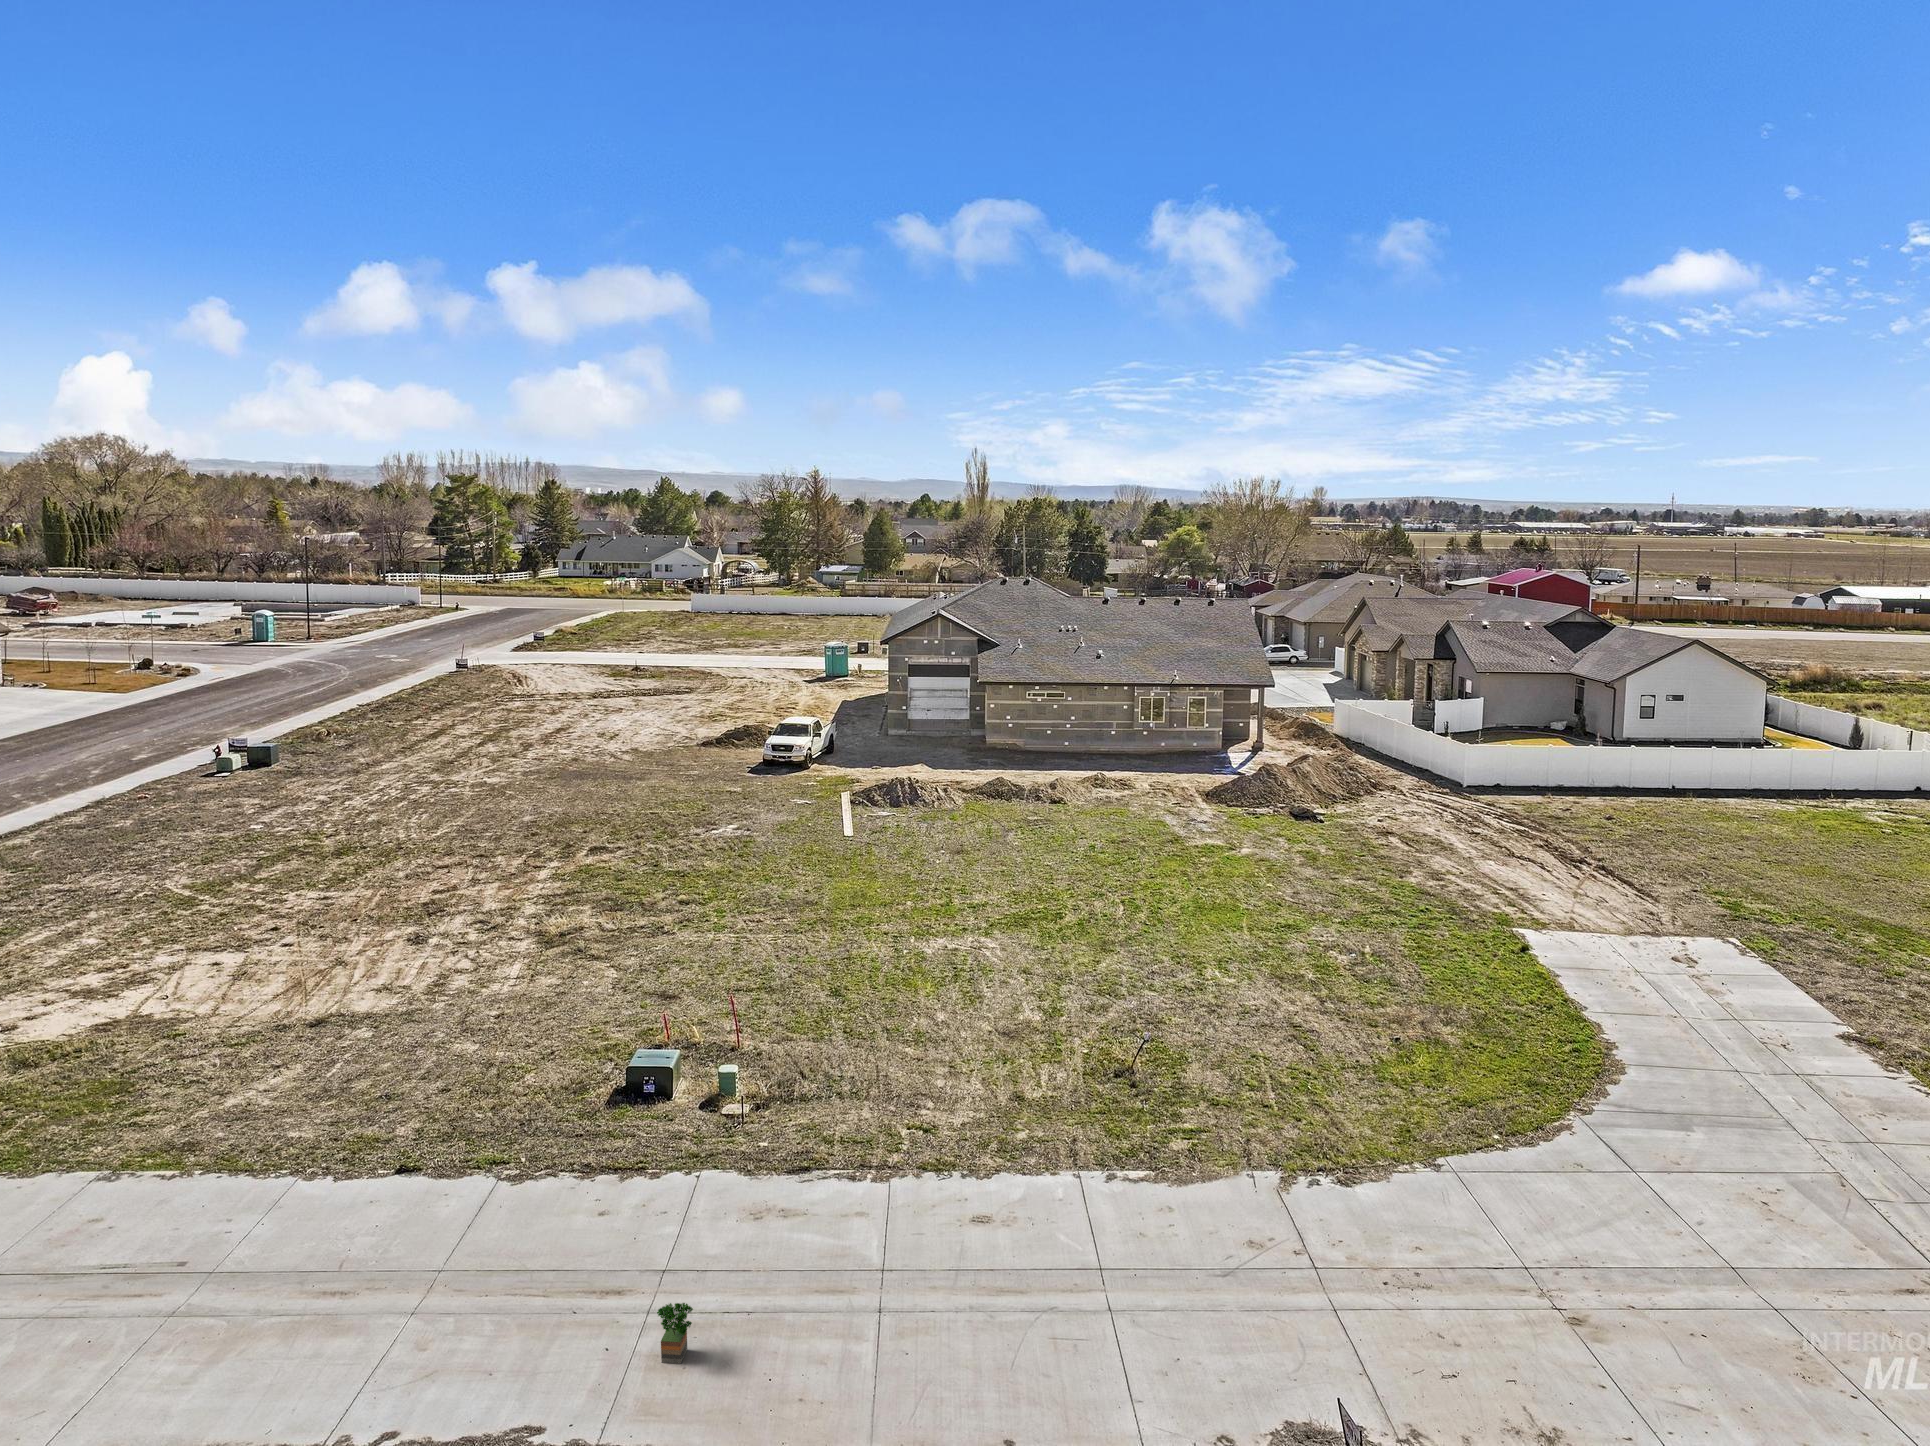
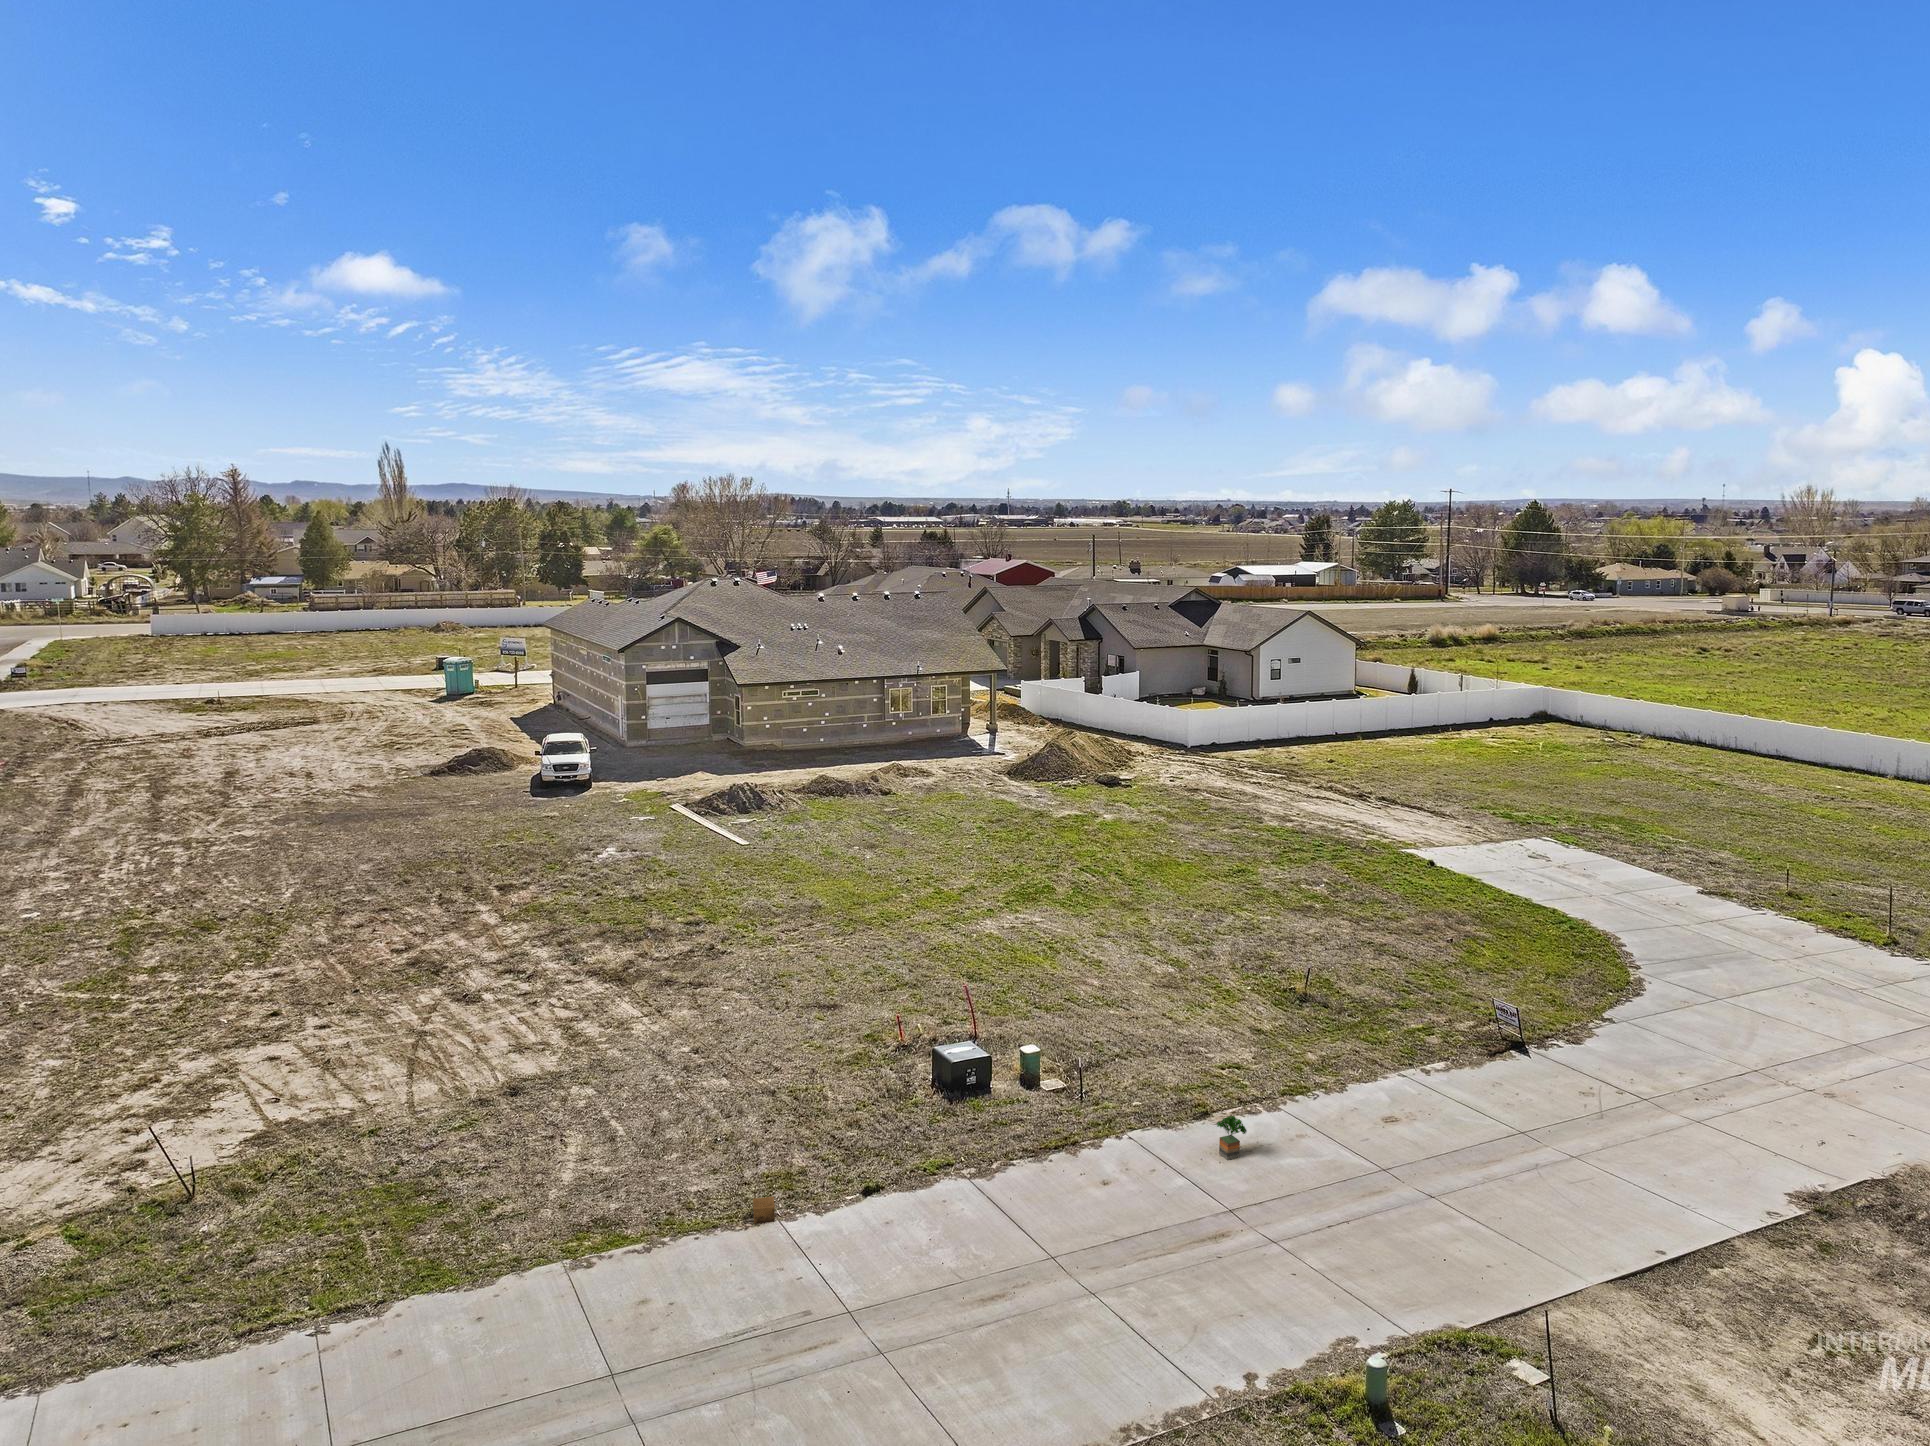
cardboard box: none [143,1237,184,1271] -> present [753,1197,775,1224]

